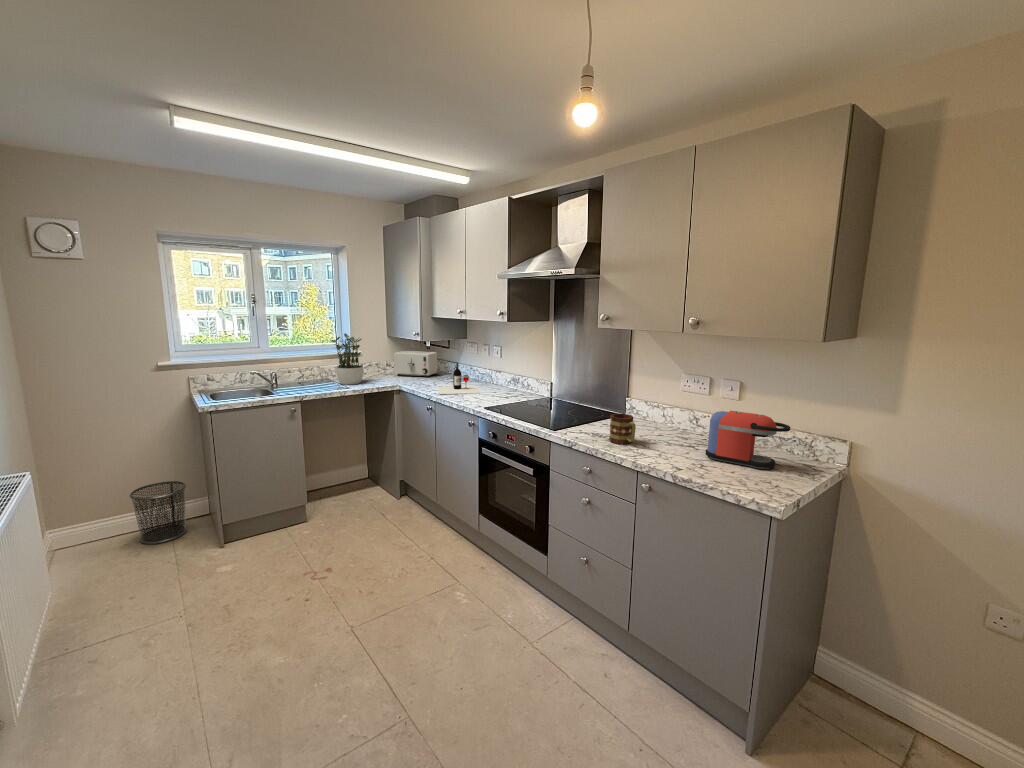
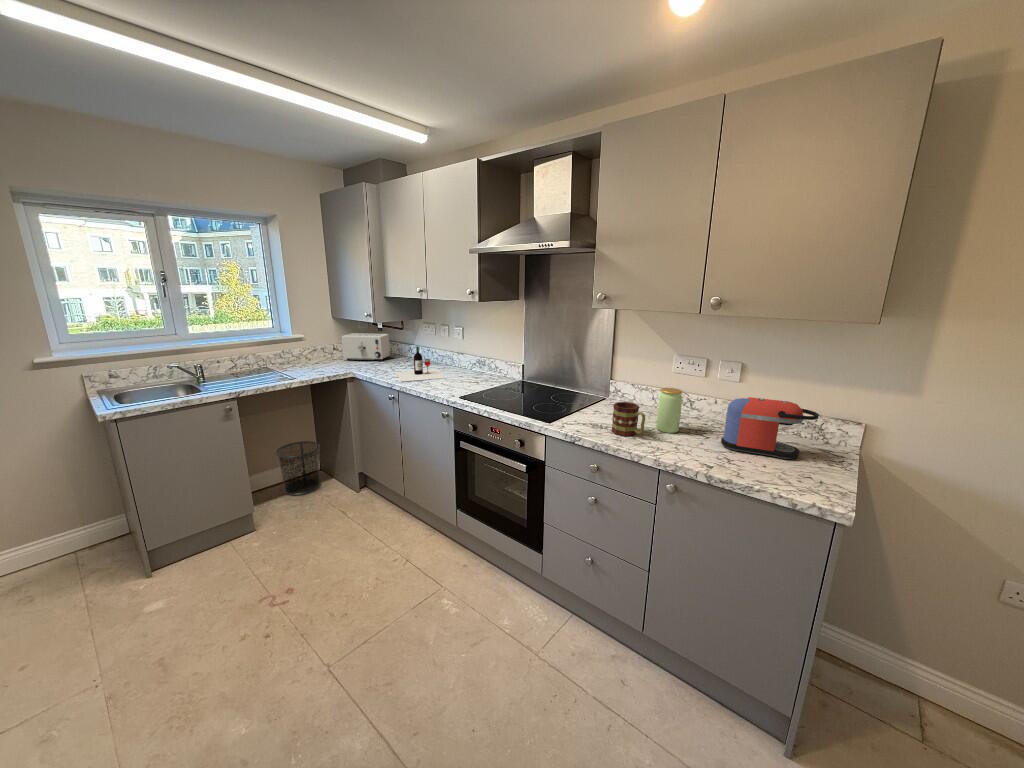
potted plant: present [331,333,363,385] -> none [267,316,309,374]
jar: none [653,402,676,444] -> present [656,388,682,433]
waste bin: present [130,481,187,544] -> present [275,441,321,495]

